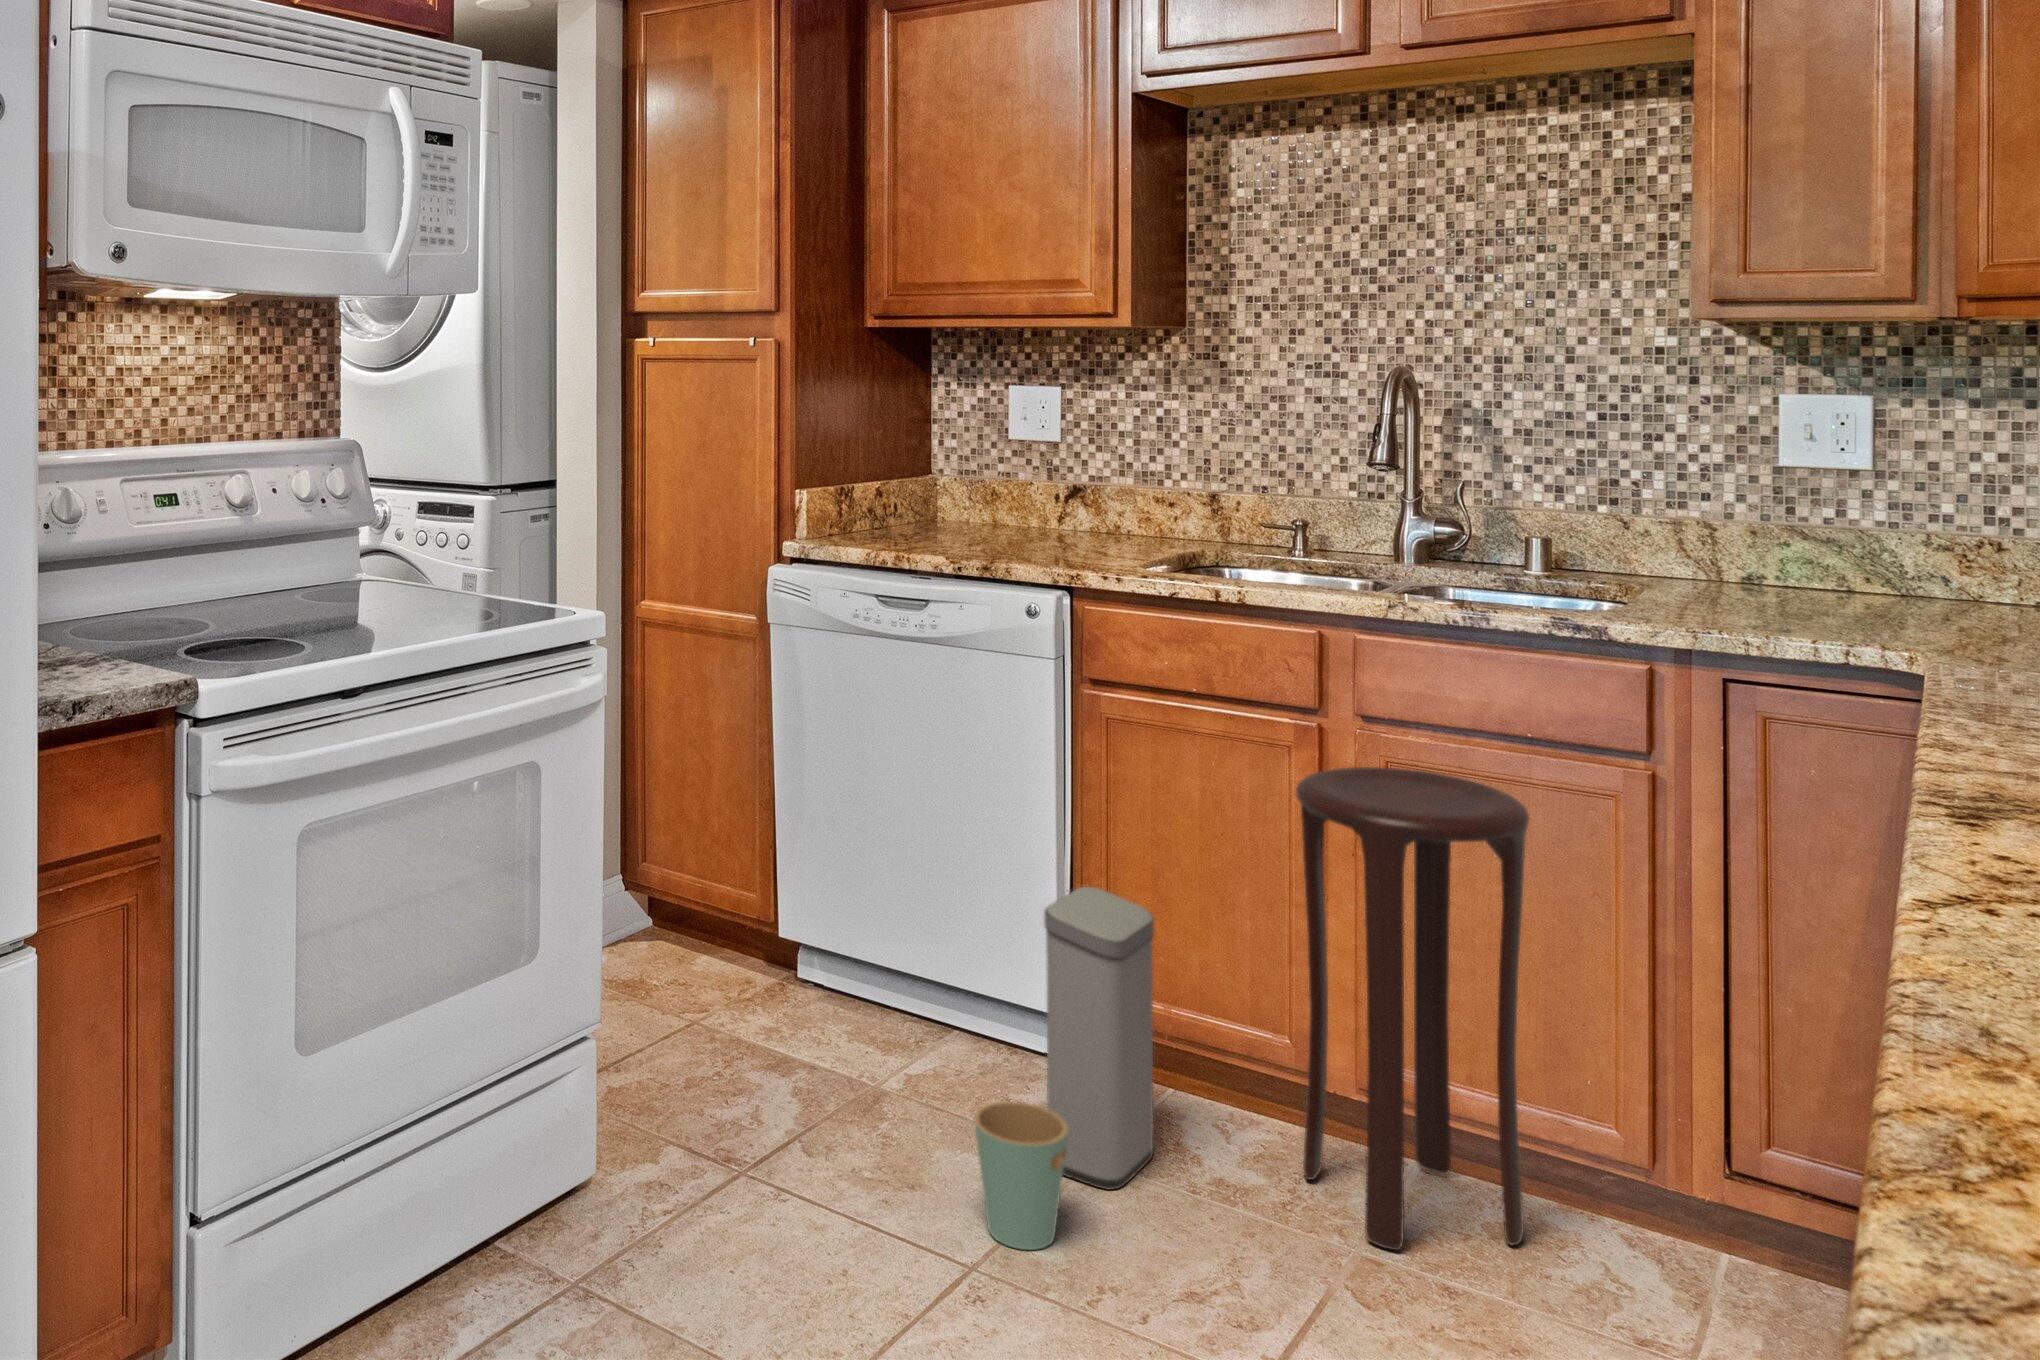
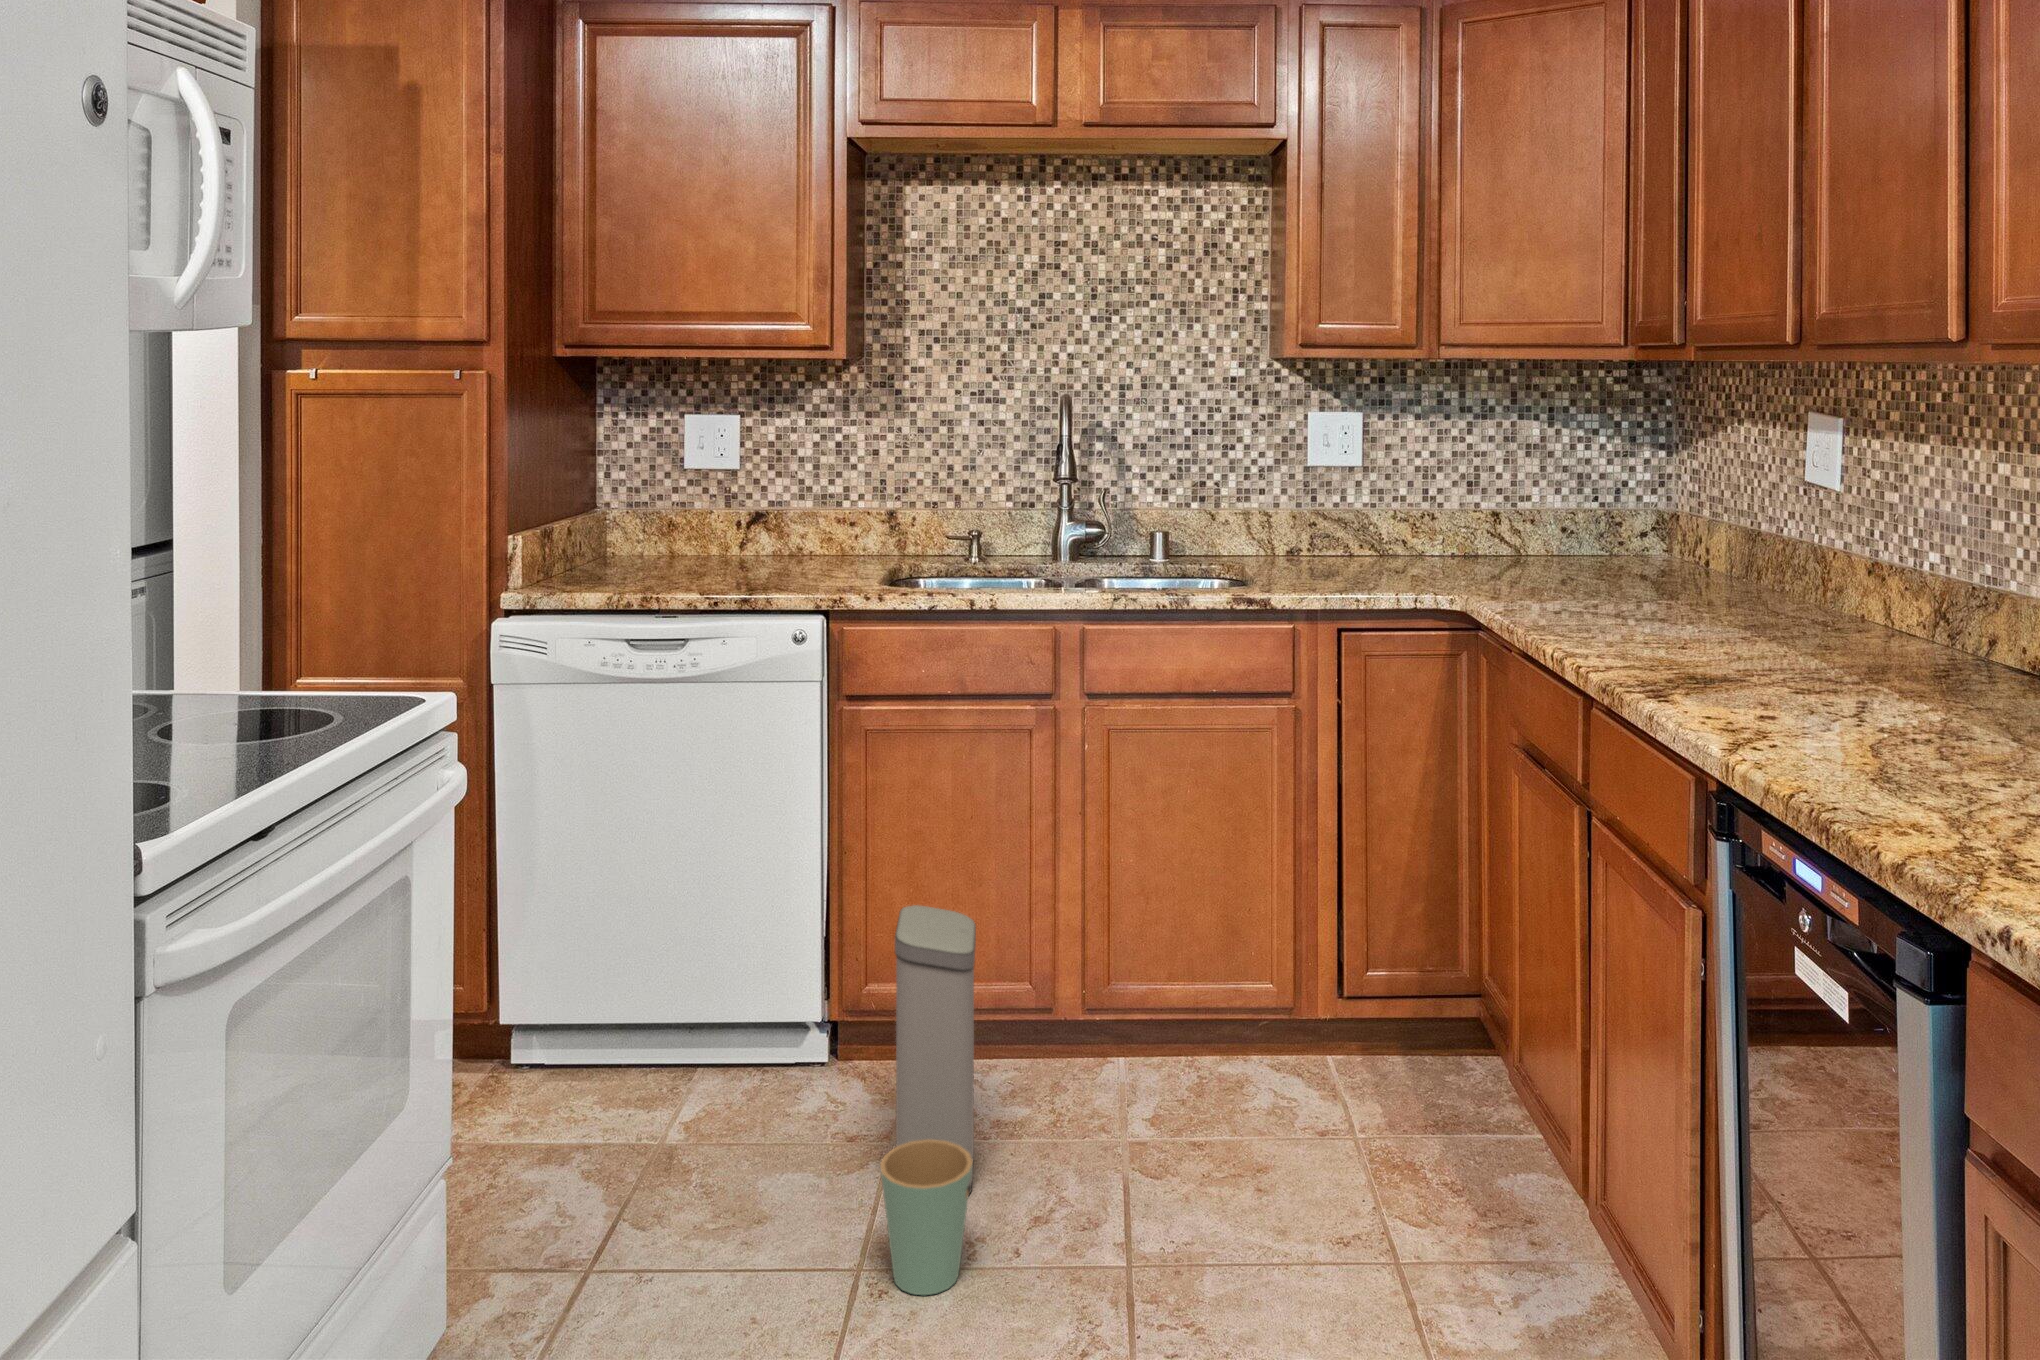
stool: present [1296,767,1529,1250] -> none [1087,738,1264,1160]

